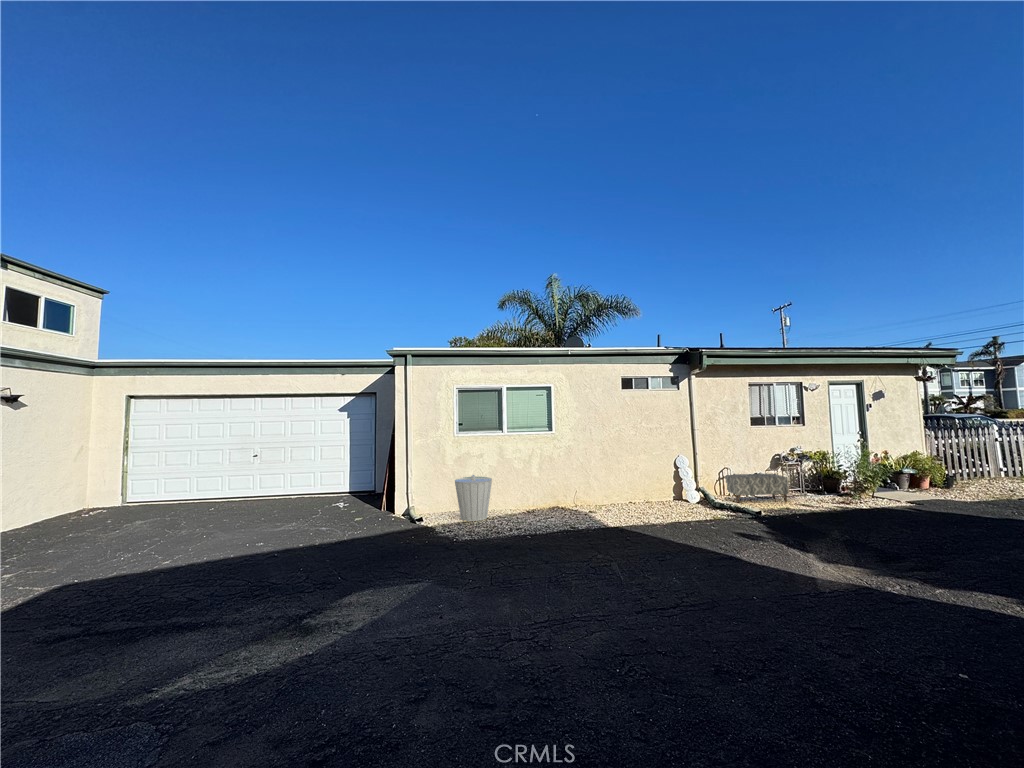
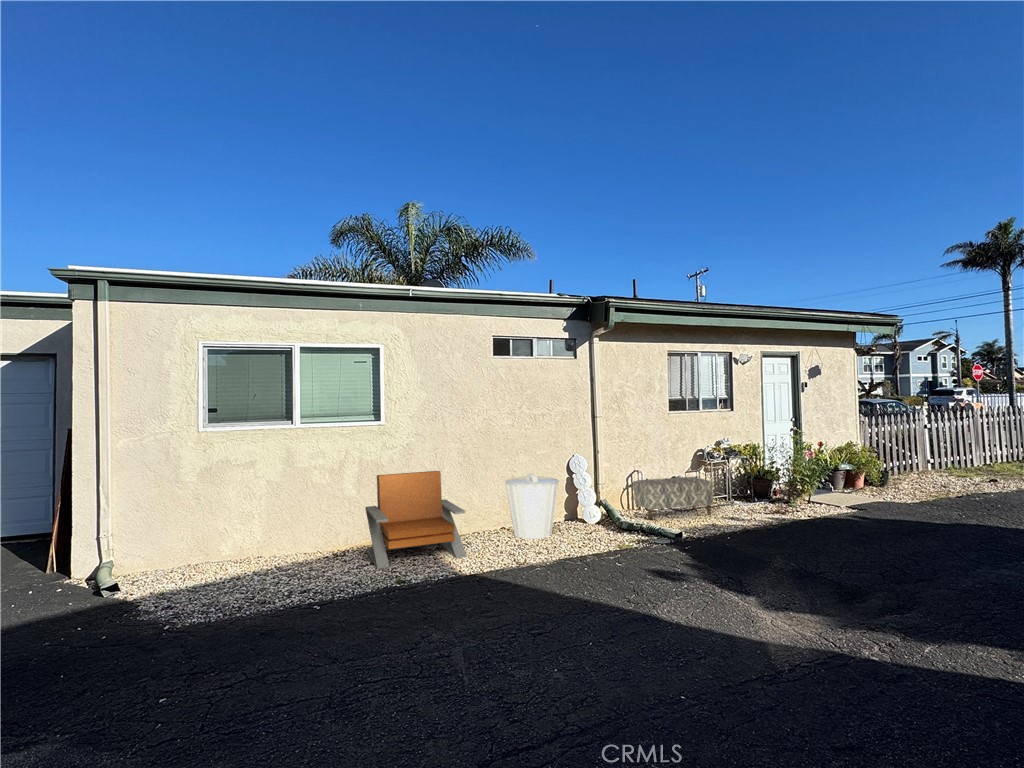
lounge chair: none [545,463,609,520] -> present [365,471,466,569]
trash can: present [455,475,492,521] -> present [505,474,558,539]

